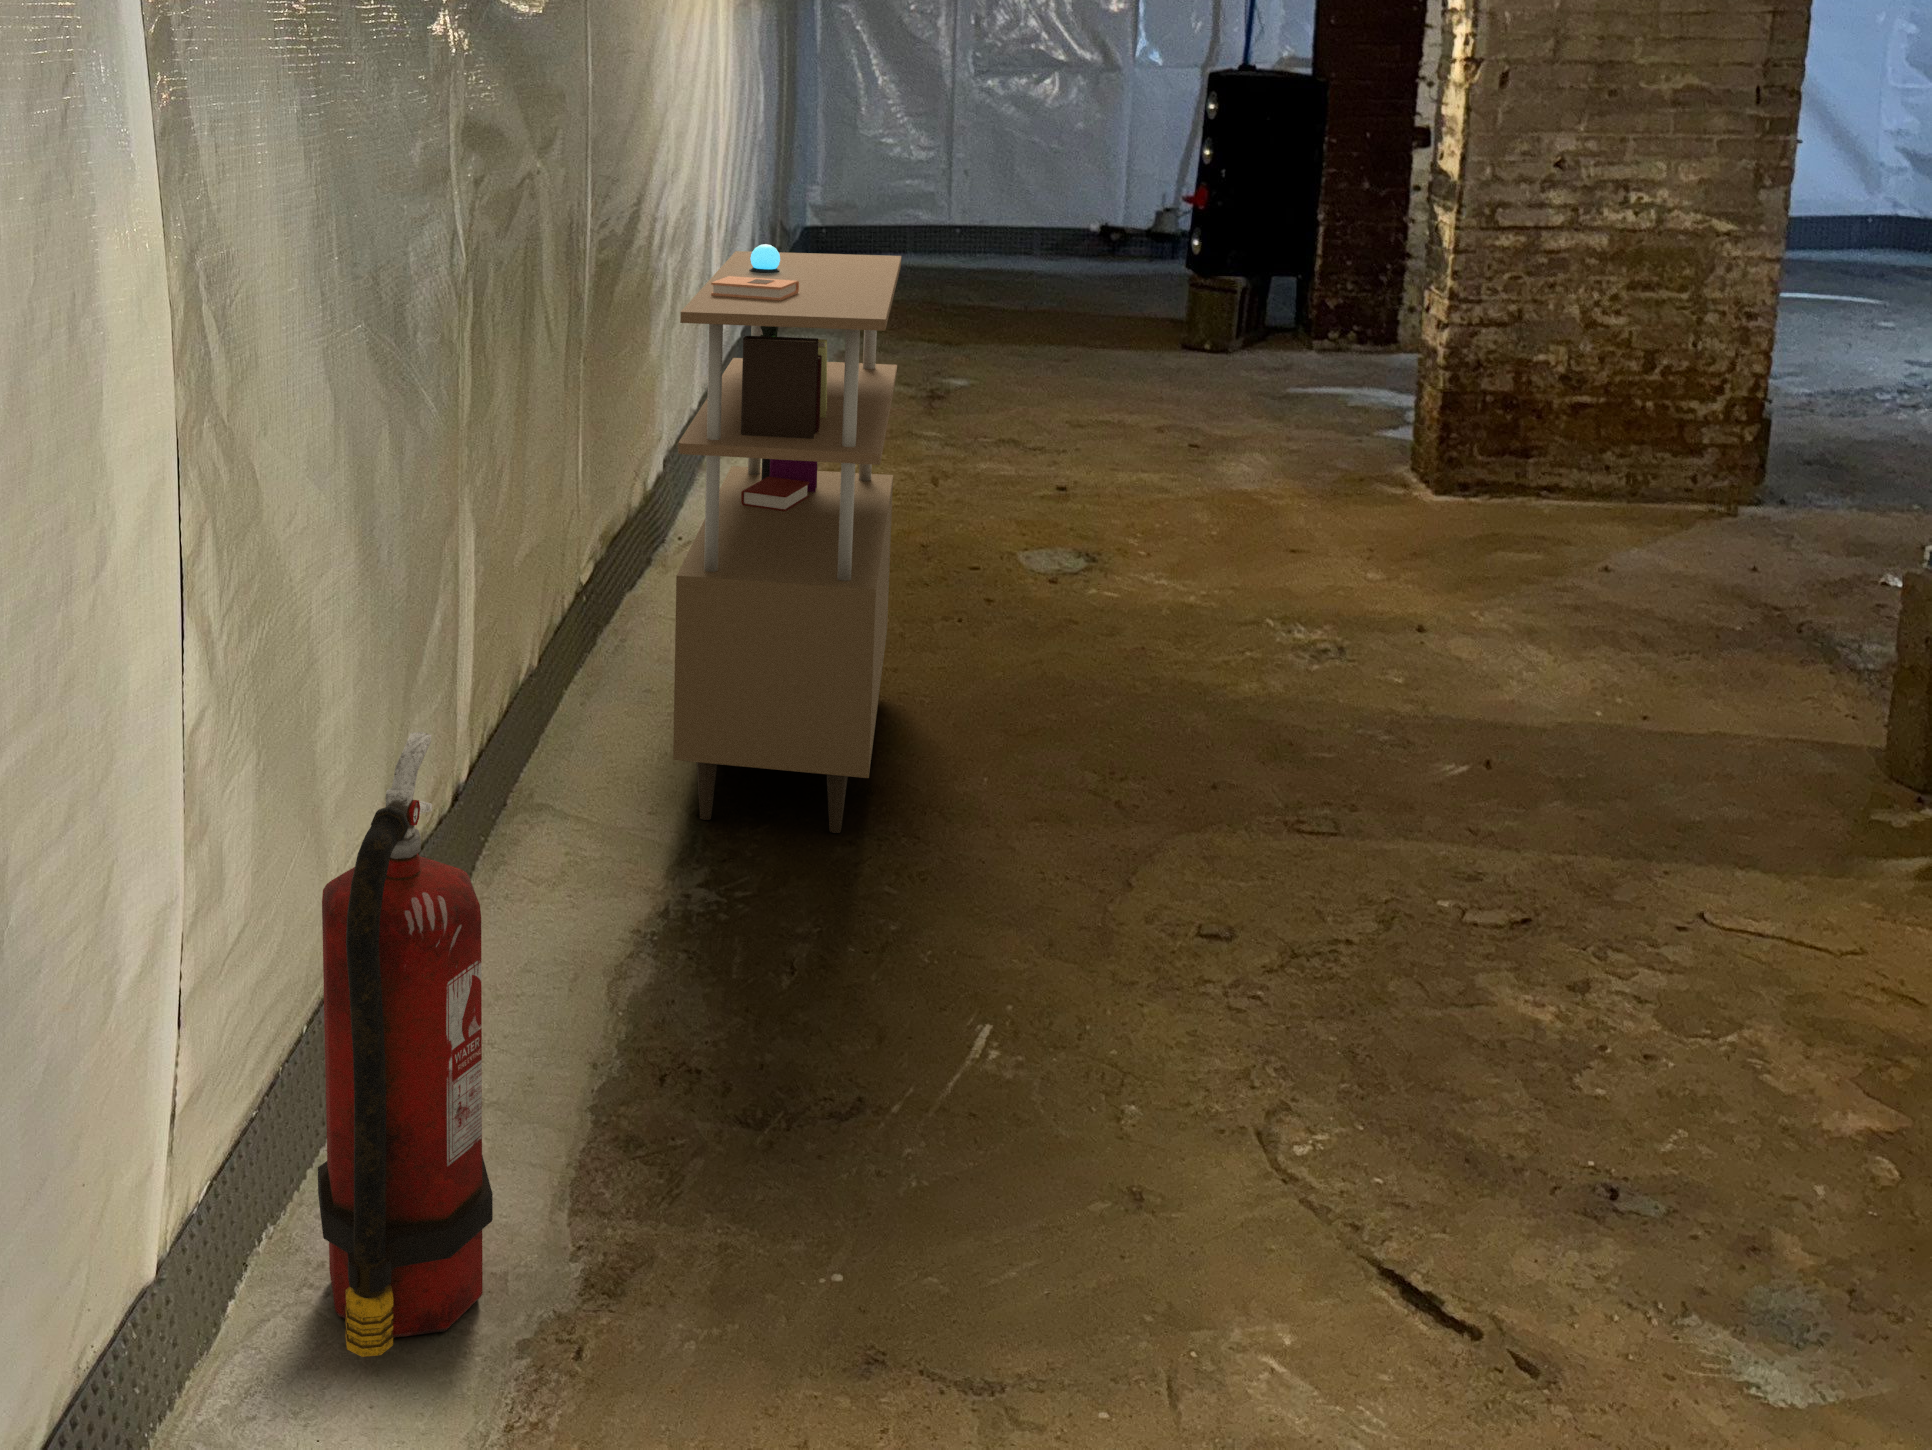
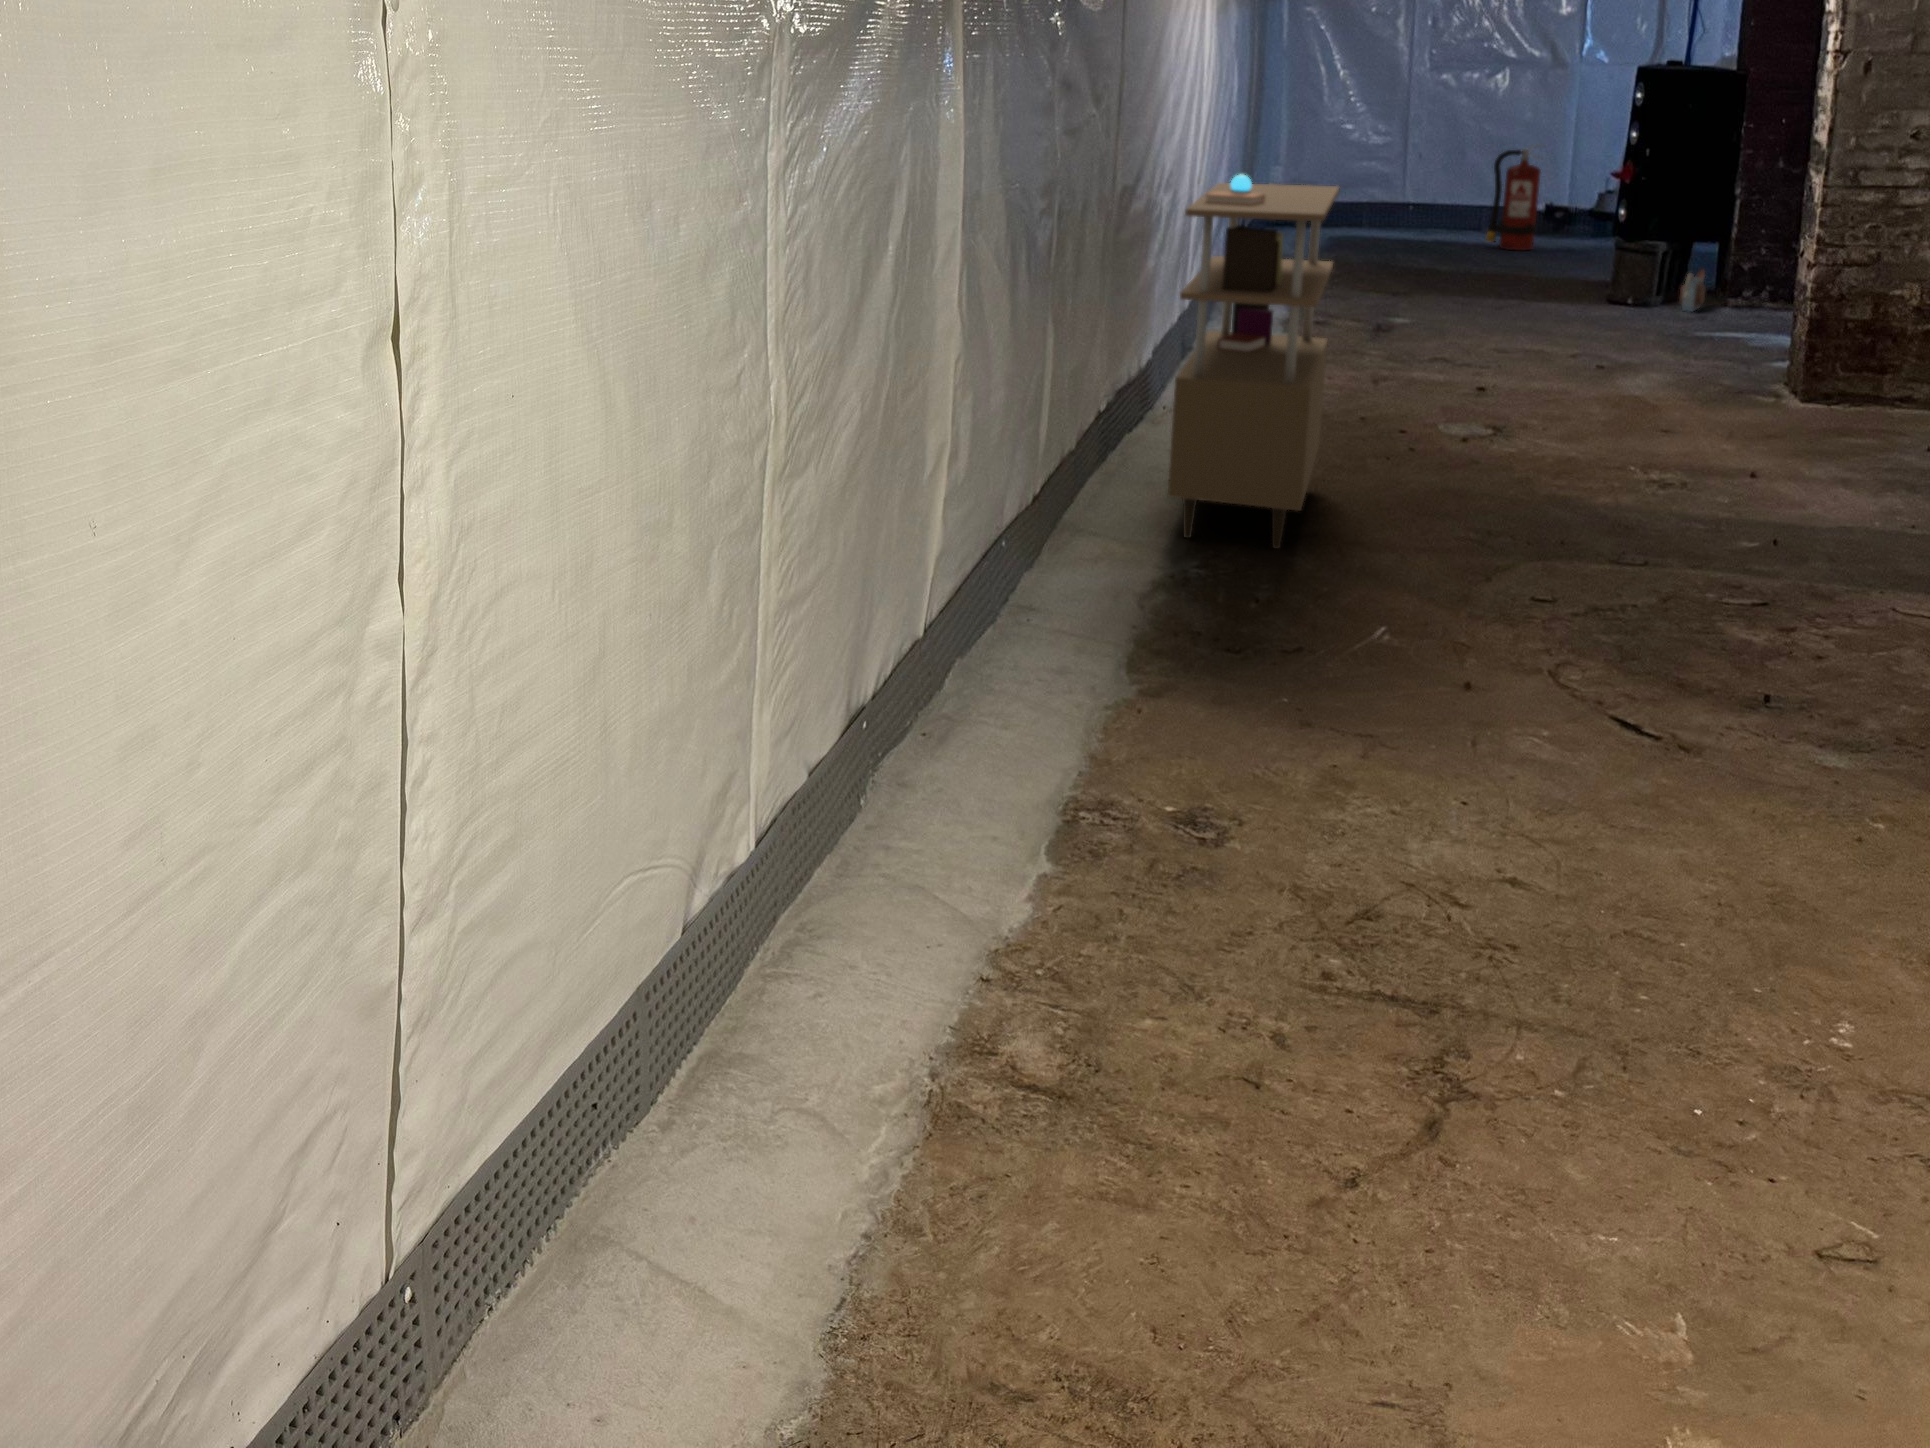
watering can: none [1261,307,1288,359] -> present [1679,270,1706,312]
fire extinguisher: present [318,732,493,1357] -> present [1486,146,1541,250]

